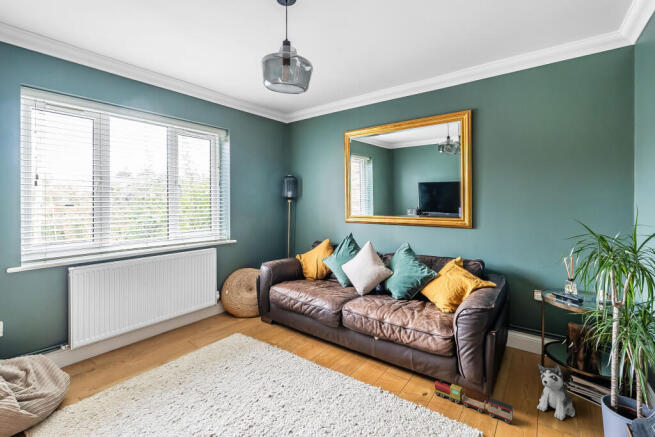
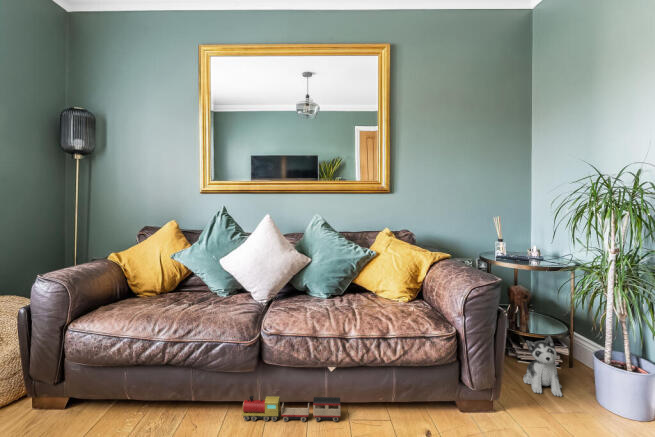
toy train: present [434,379,513,423] -> present [241,396,340,422]

